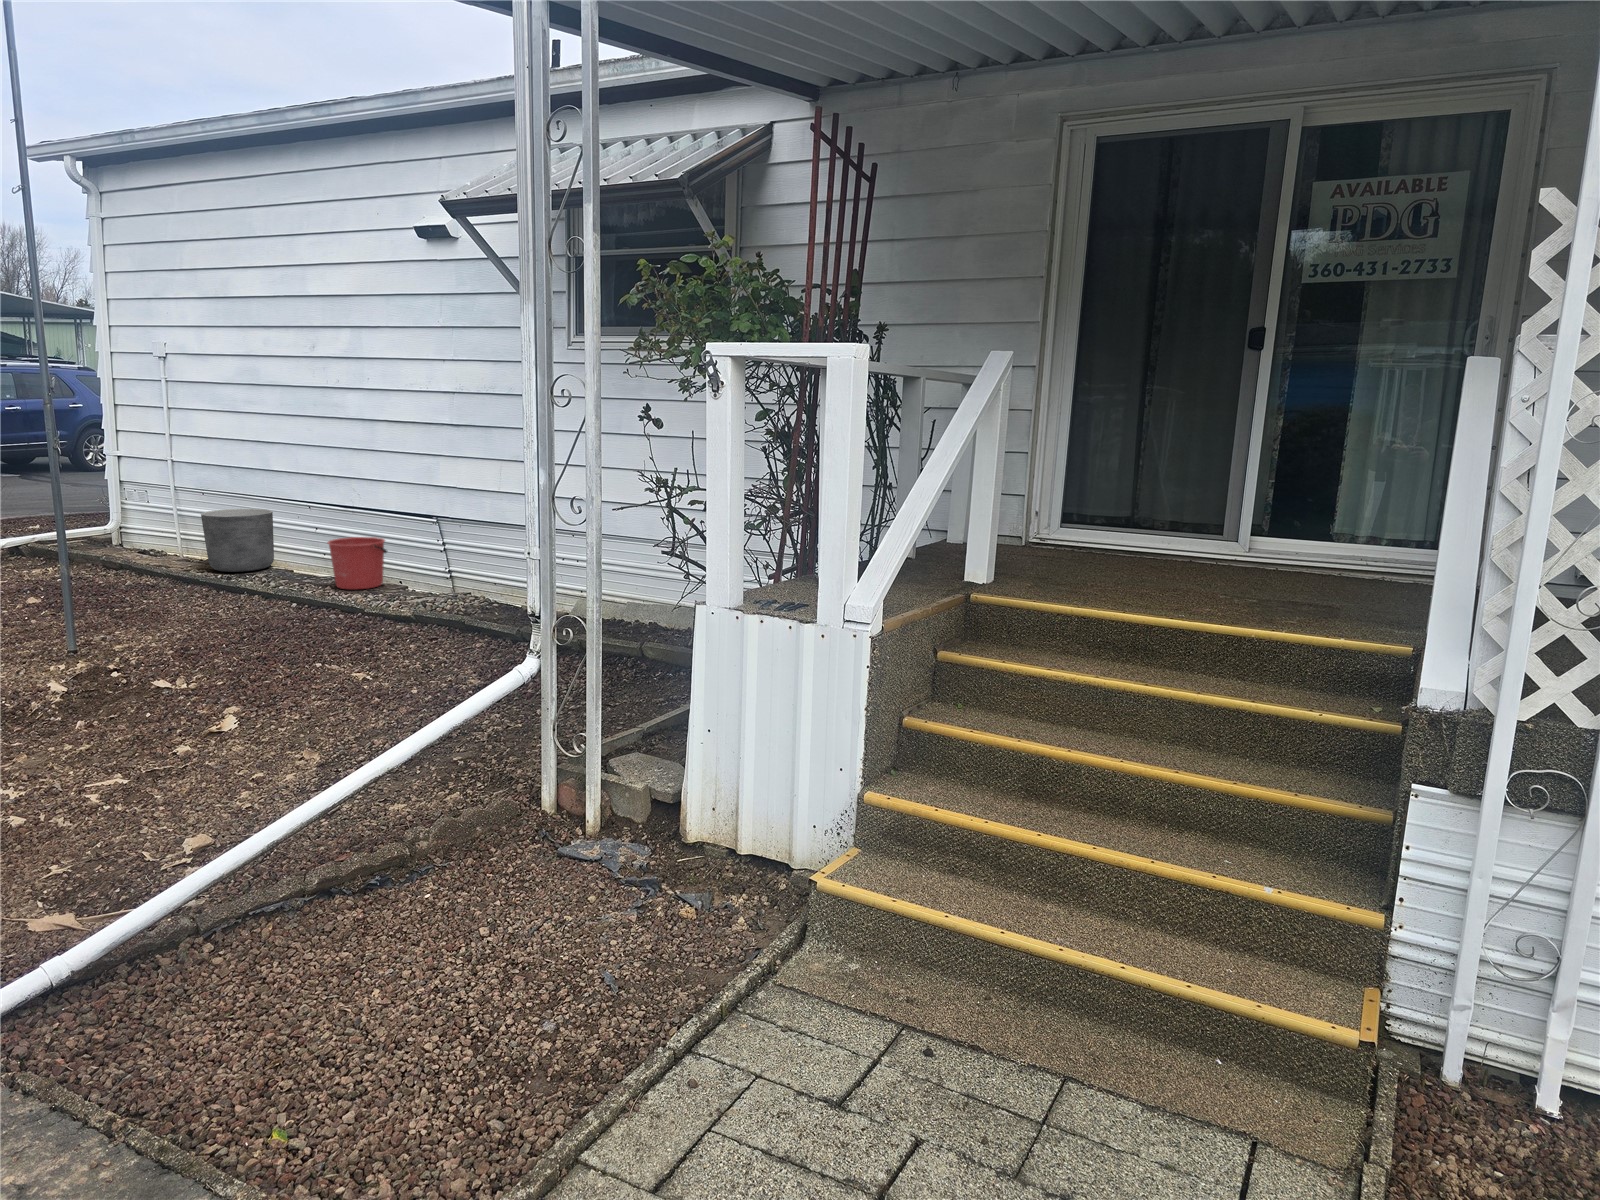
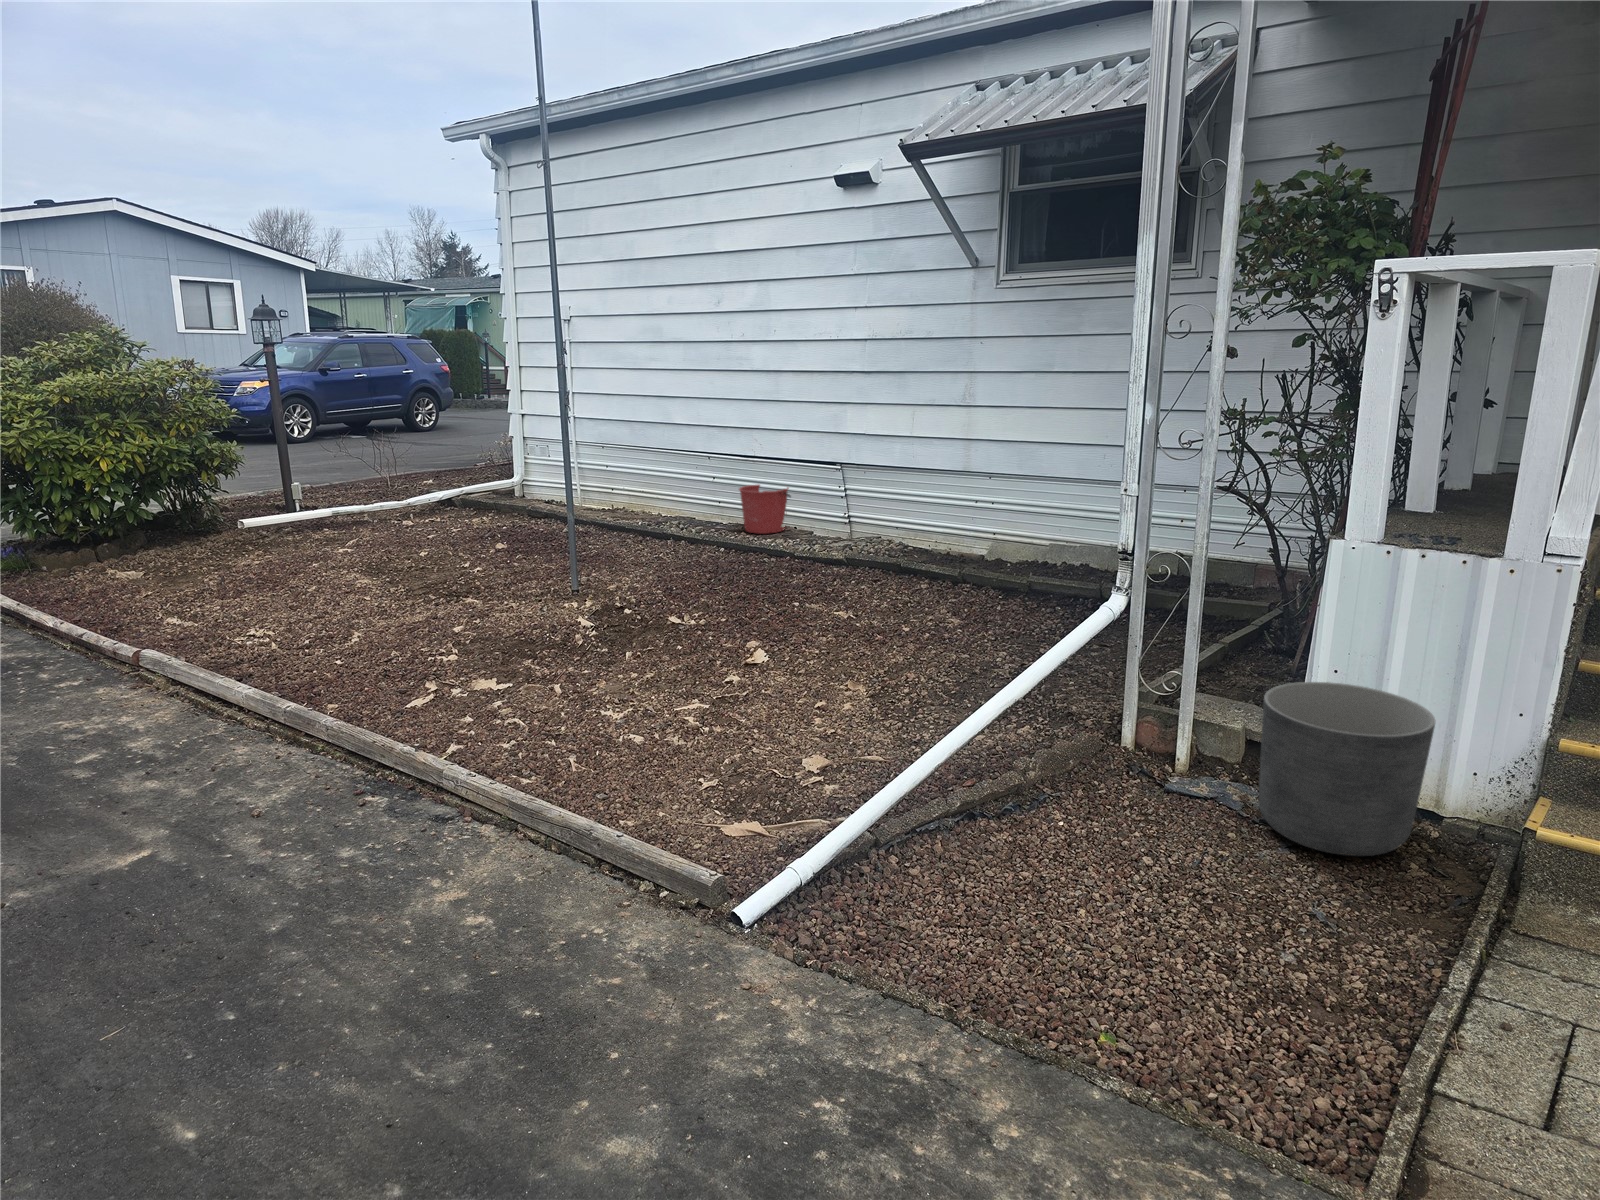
planter: present [201,509,274,572] -> present [1259,682,1435,856]

